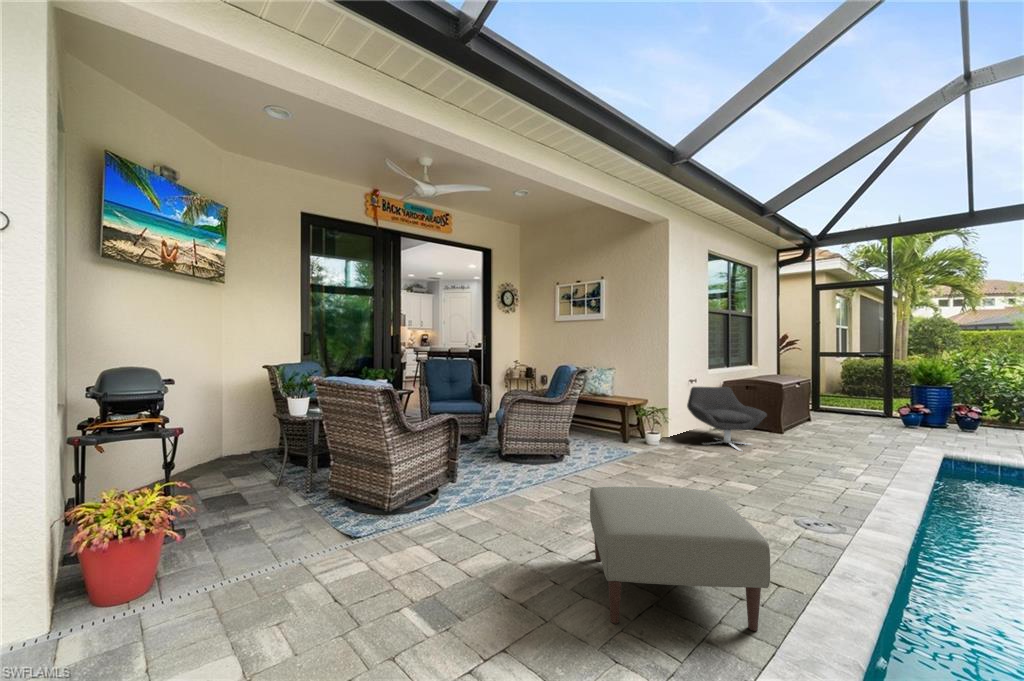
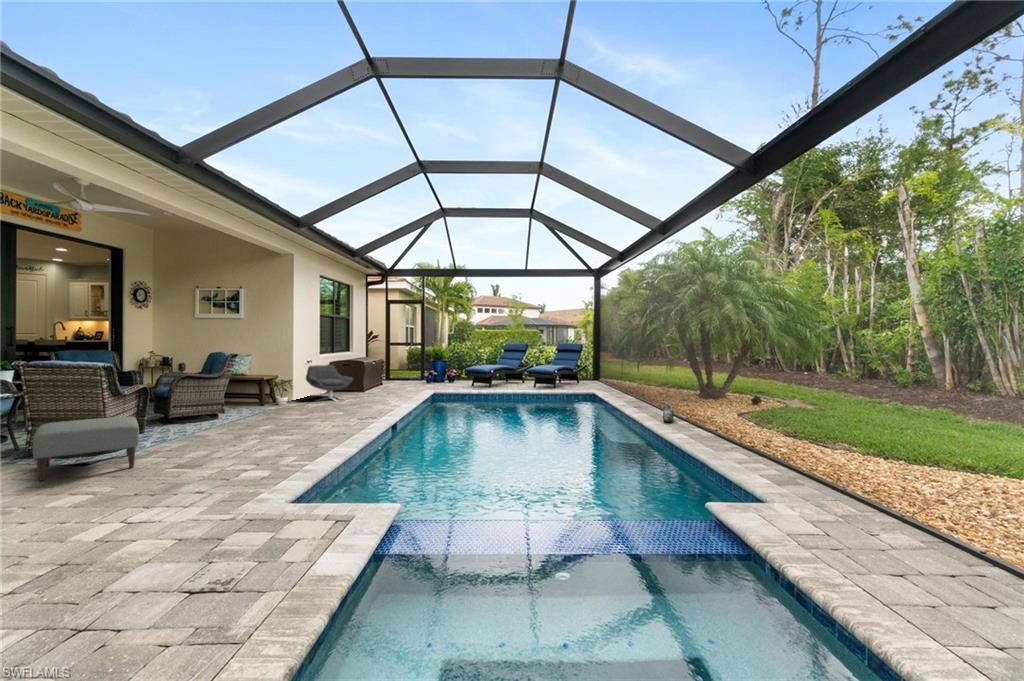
ottoman: present [590,487,770,631] -> present [33,417,139,481]

